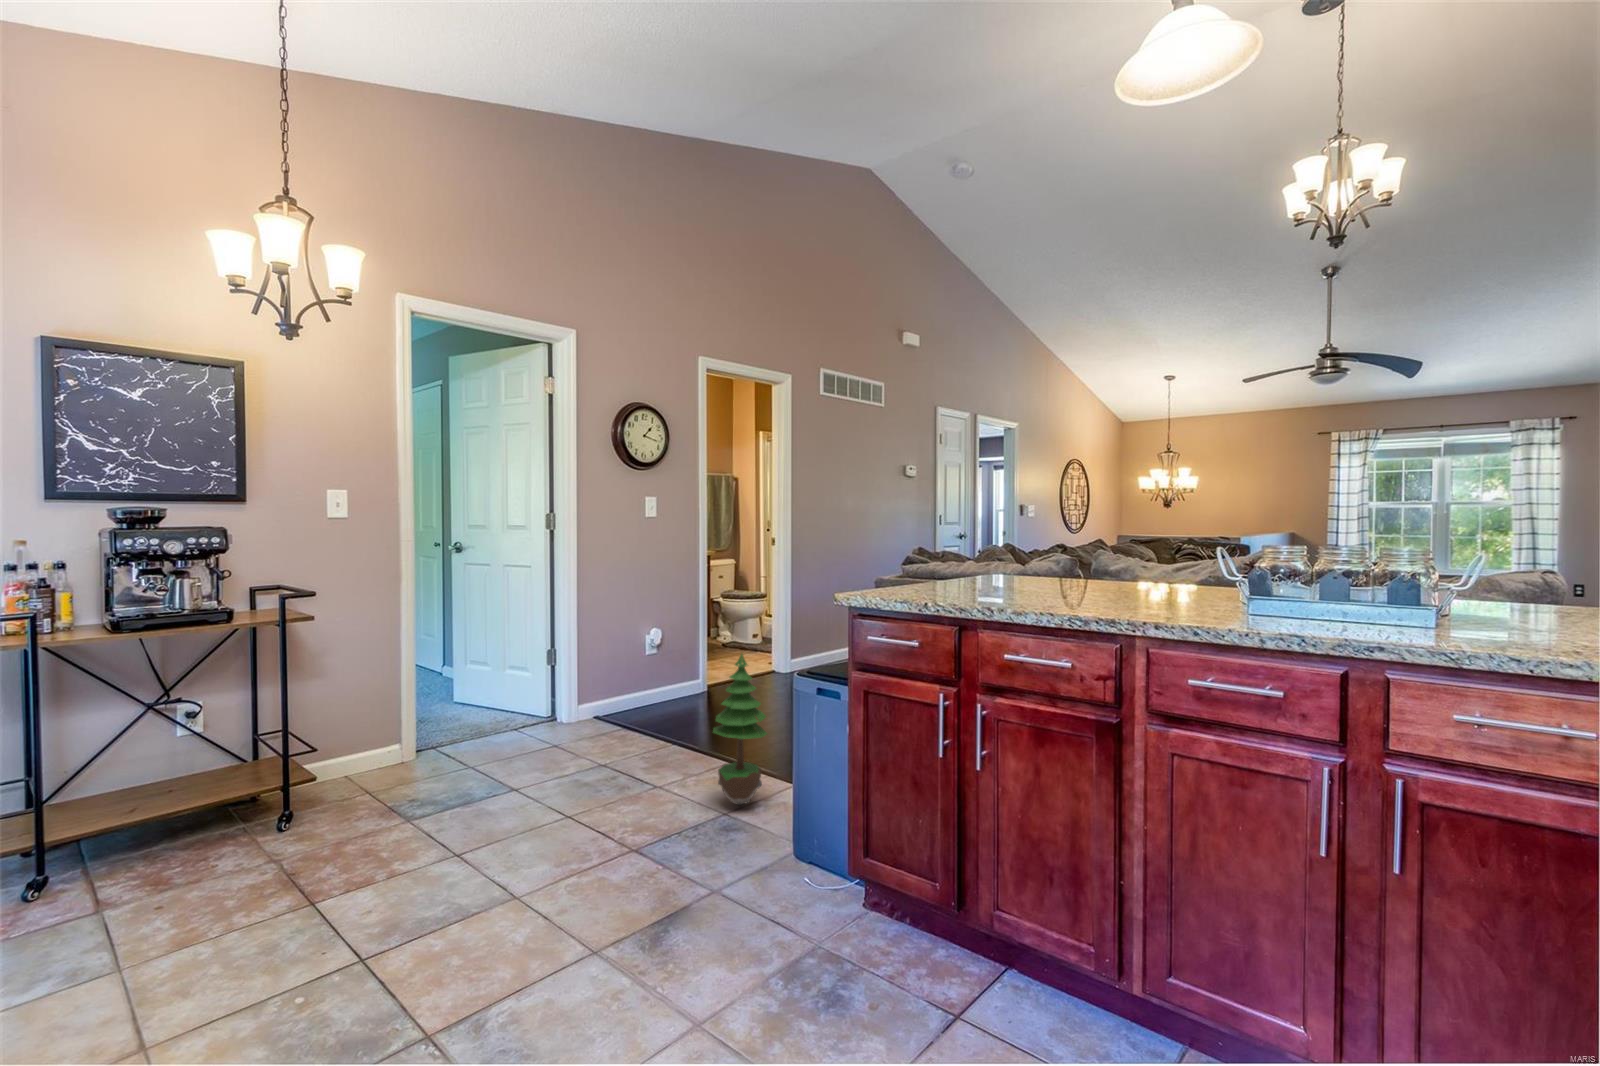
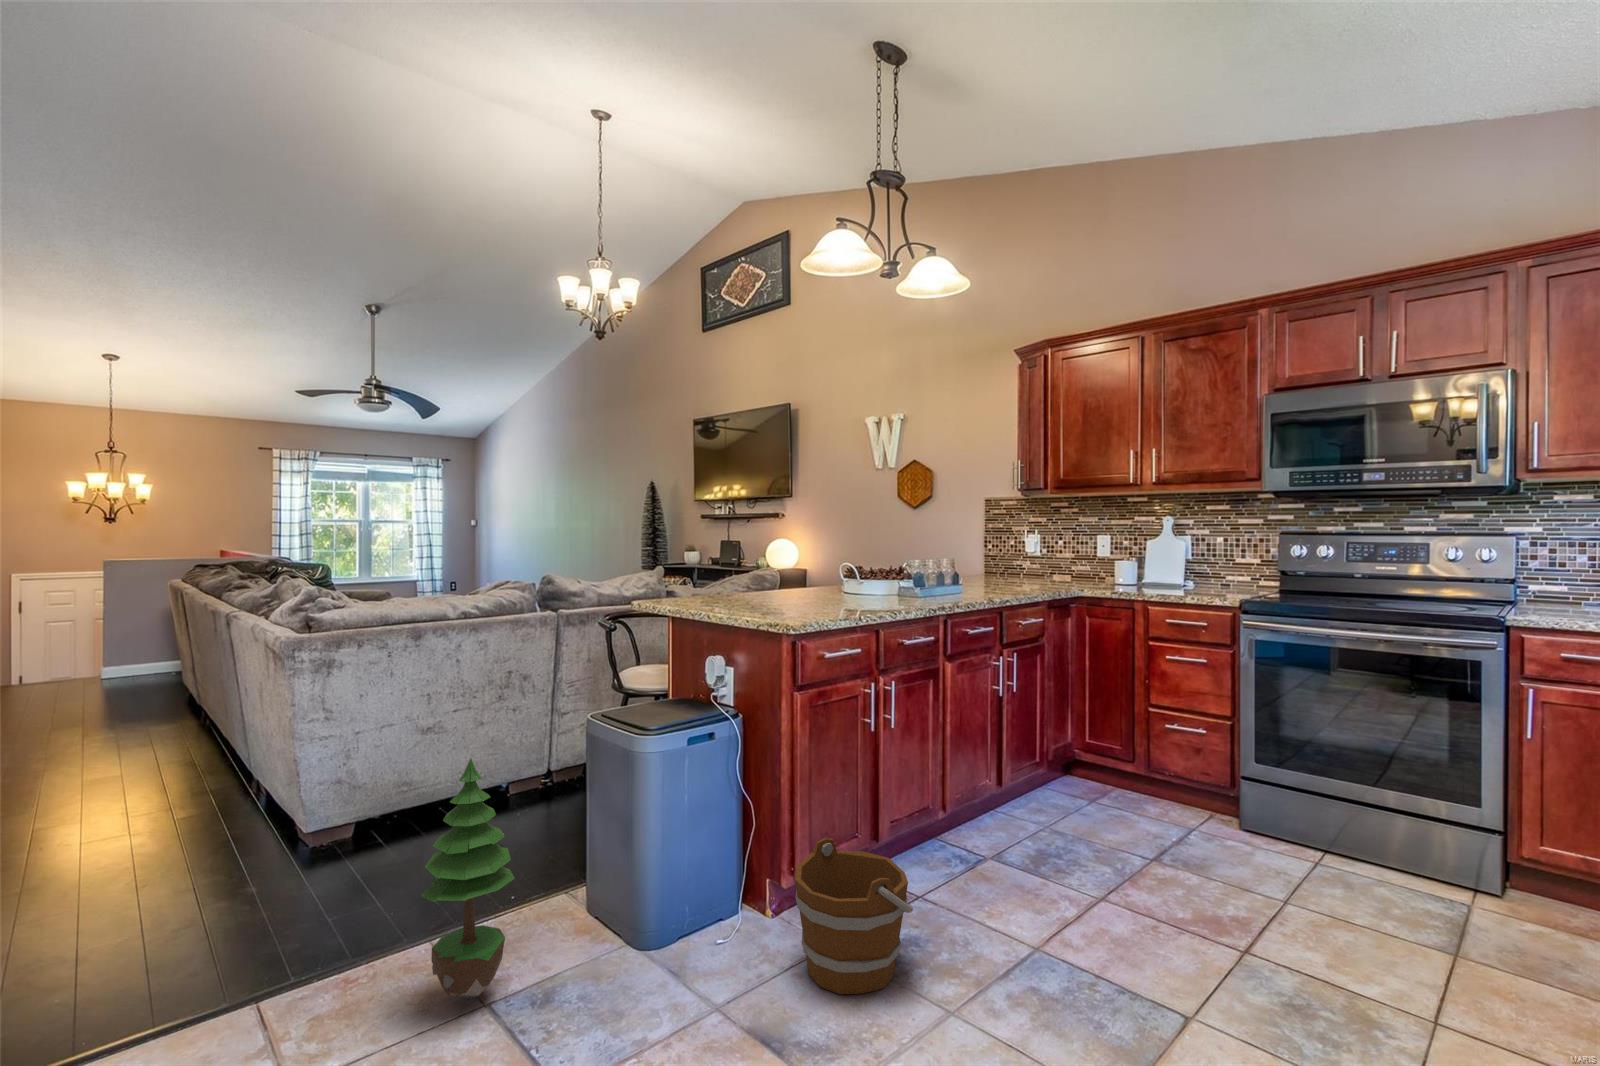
bucket: none [732,827,860,984] -> present [795,838,913,994]

